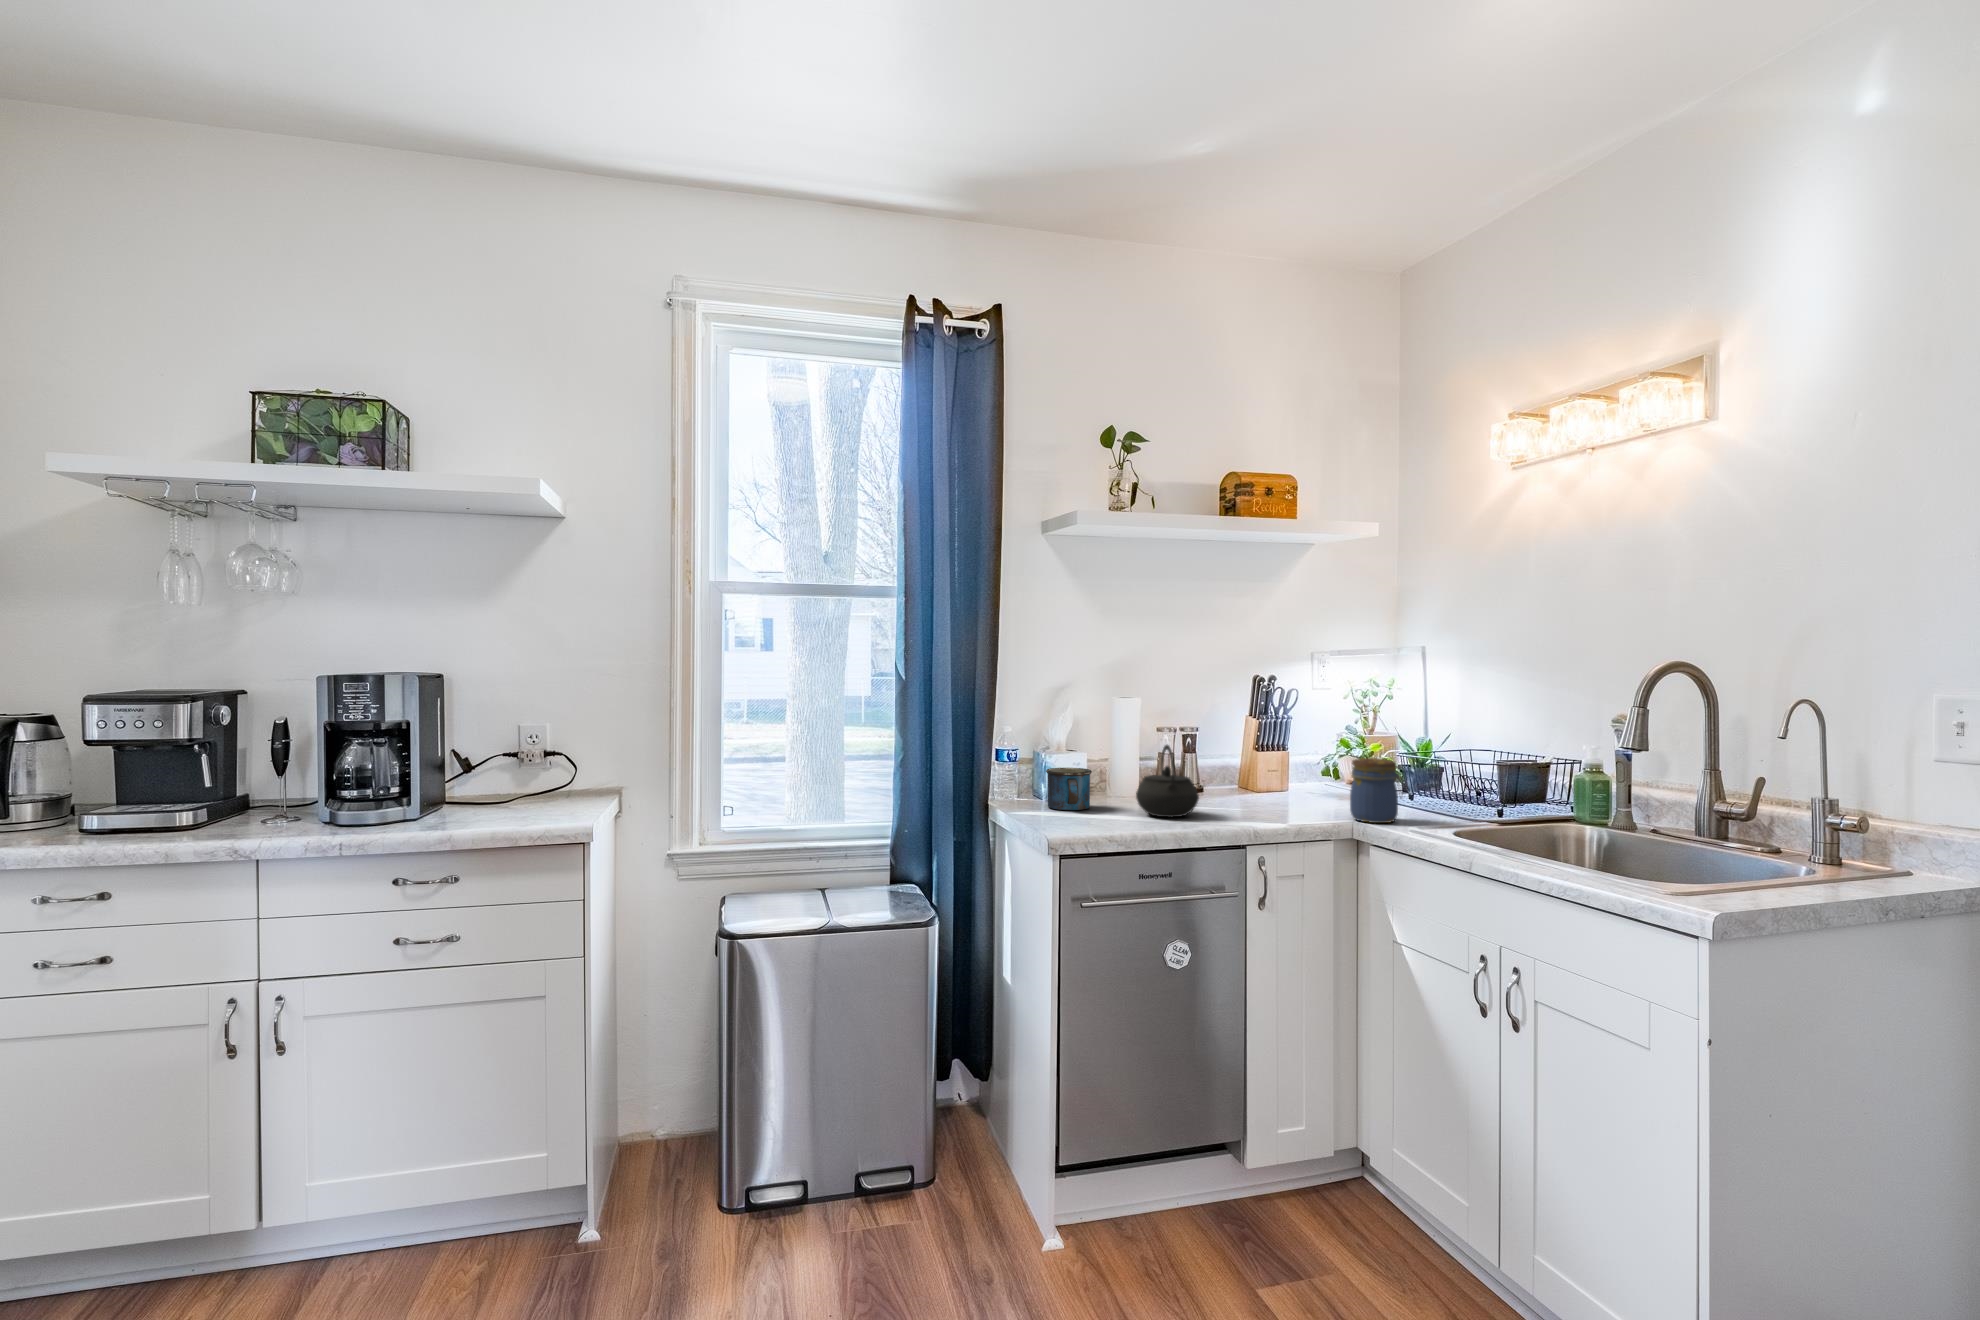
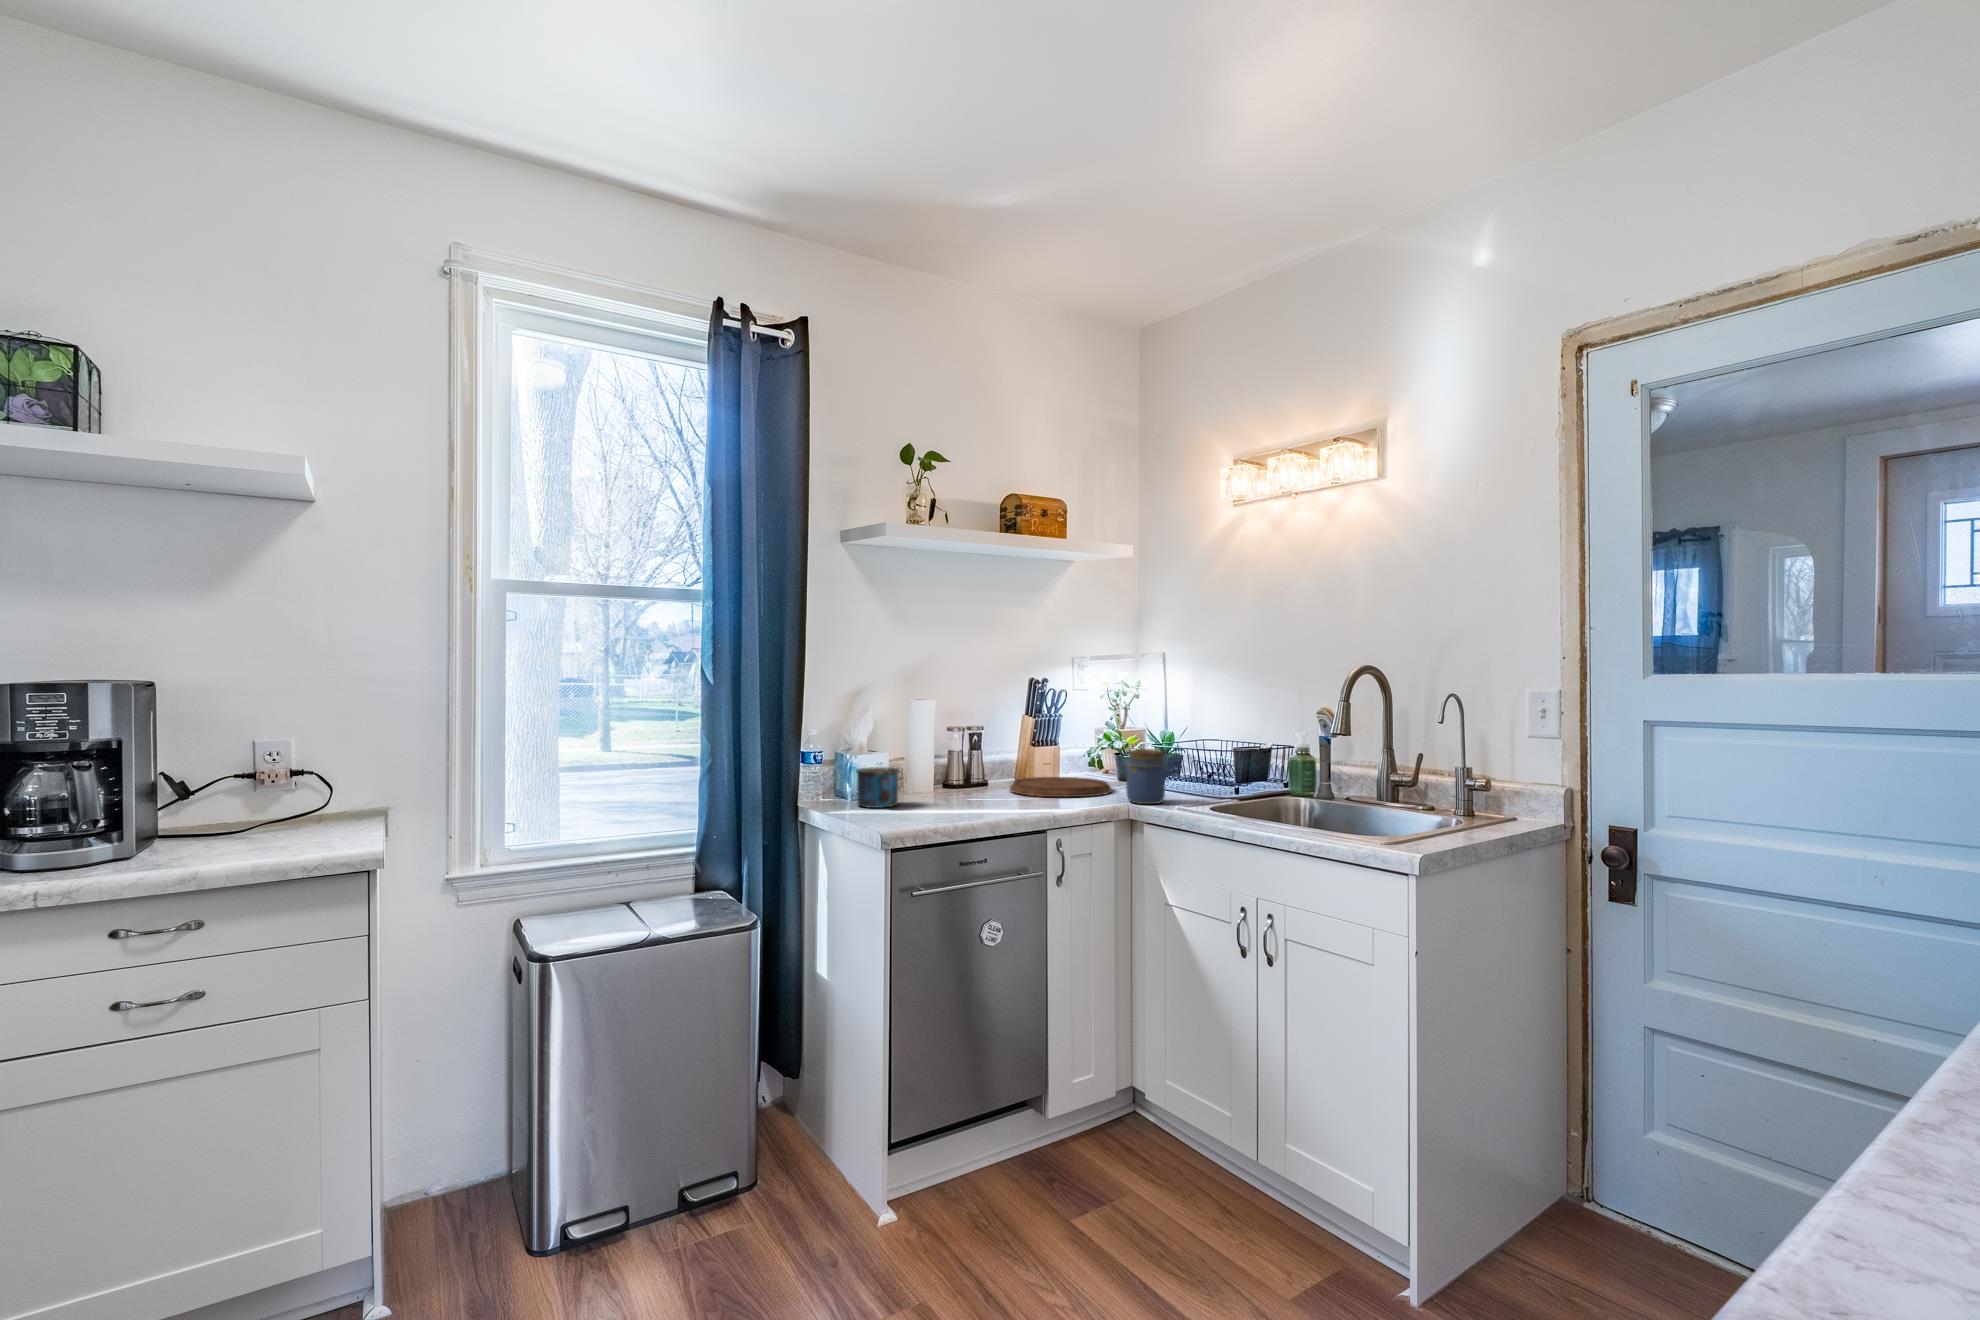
kettle: present [1136,745,1199,817] -> none [944,742,1001,809]
cutting board: none [1223,785,1342,810] -> present [1010,777,1112,797]

